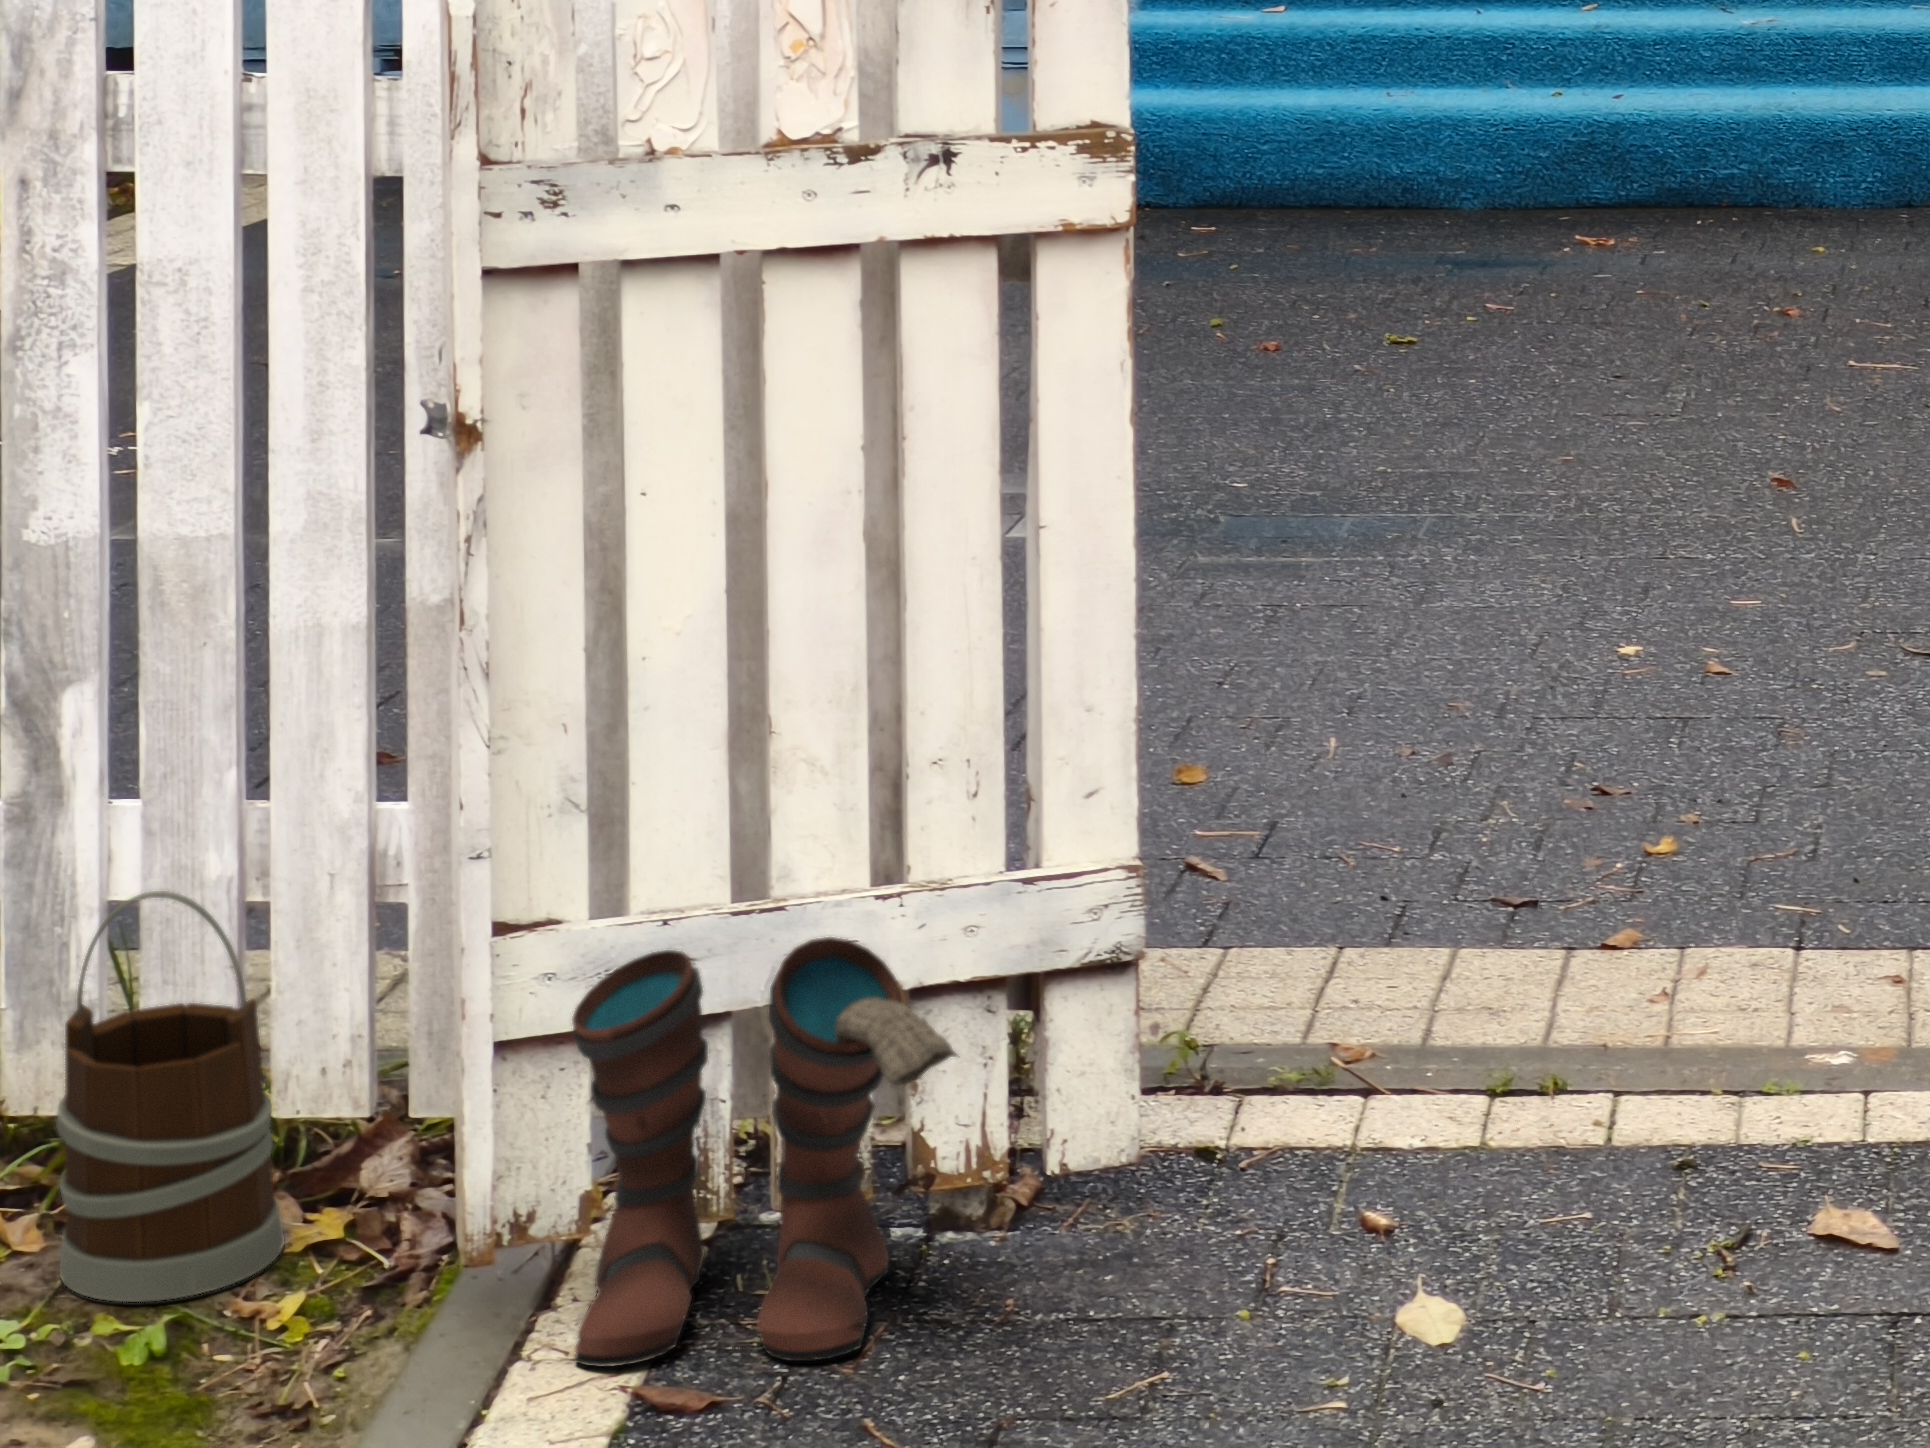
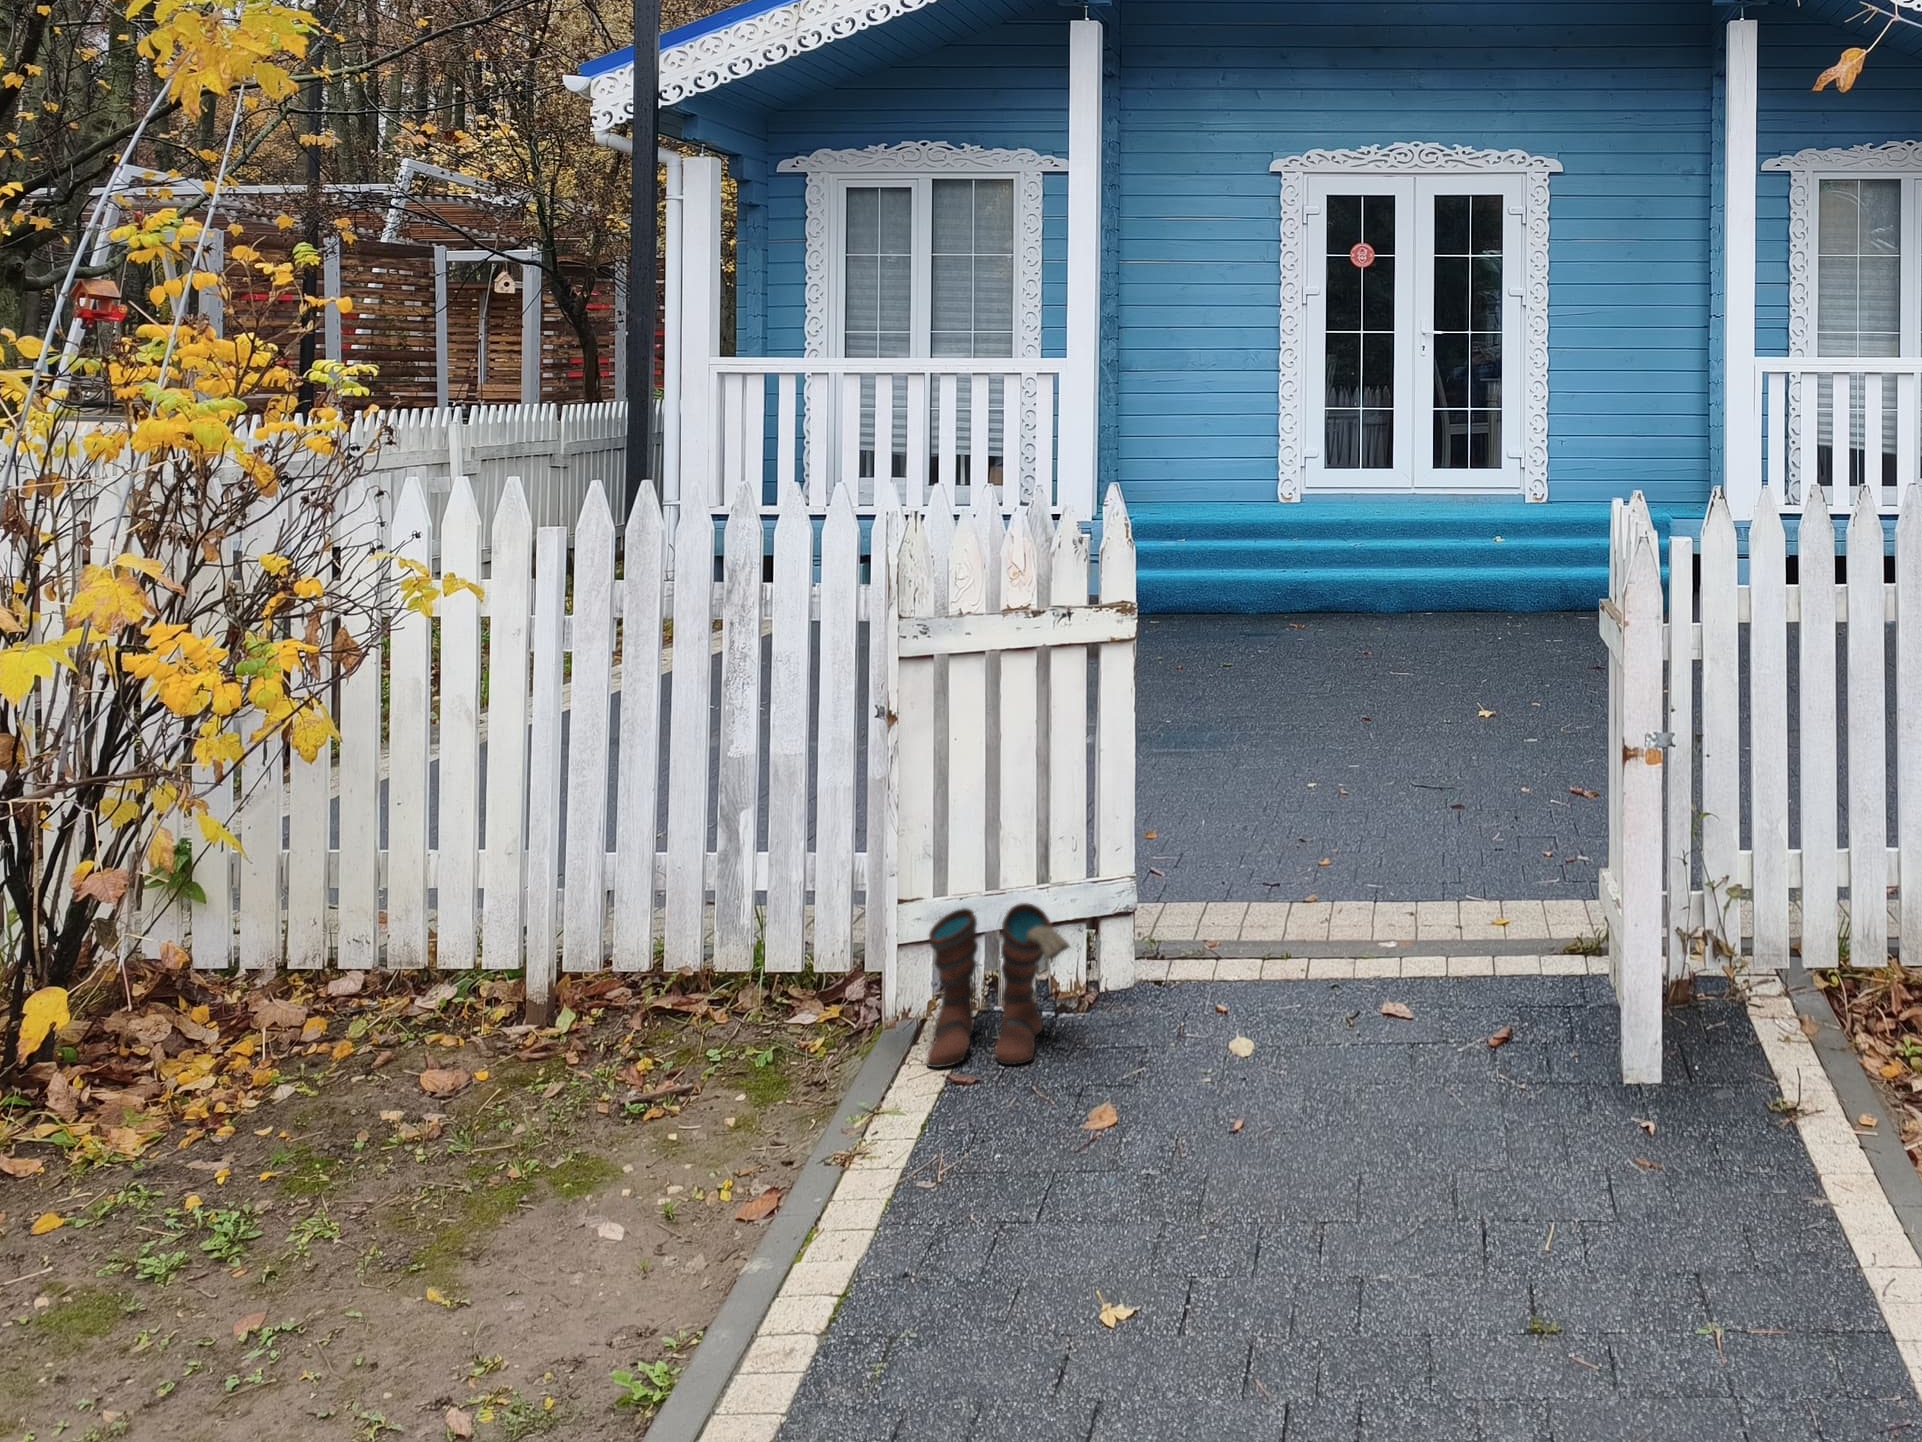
wooden bucket: present [56,891,285,1302] -> none [732,887,816,1045]

